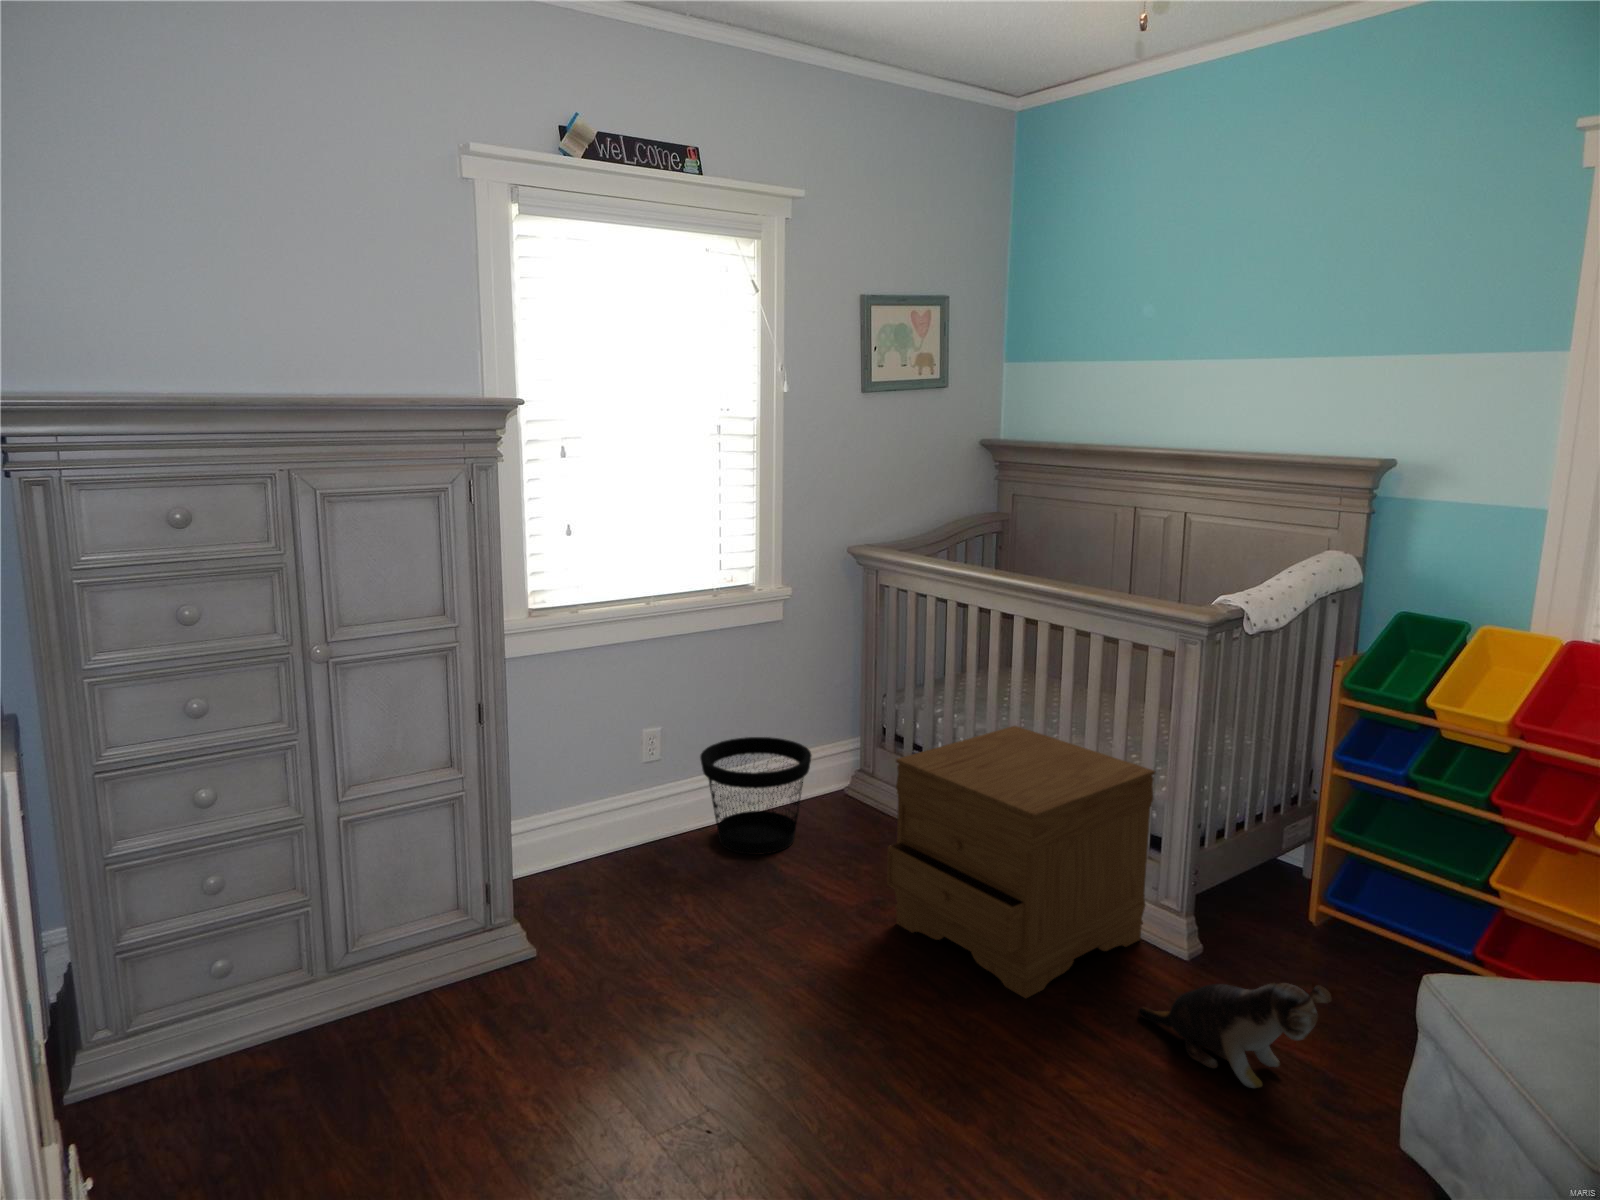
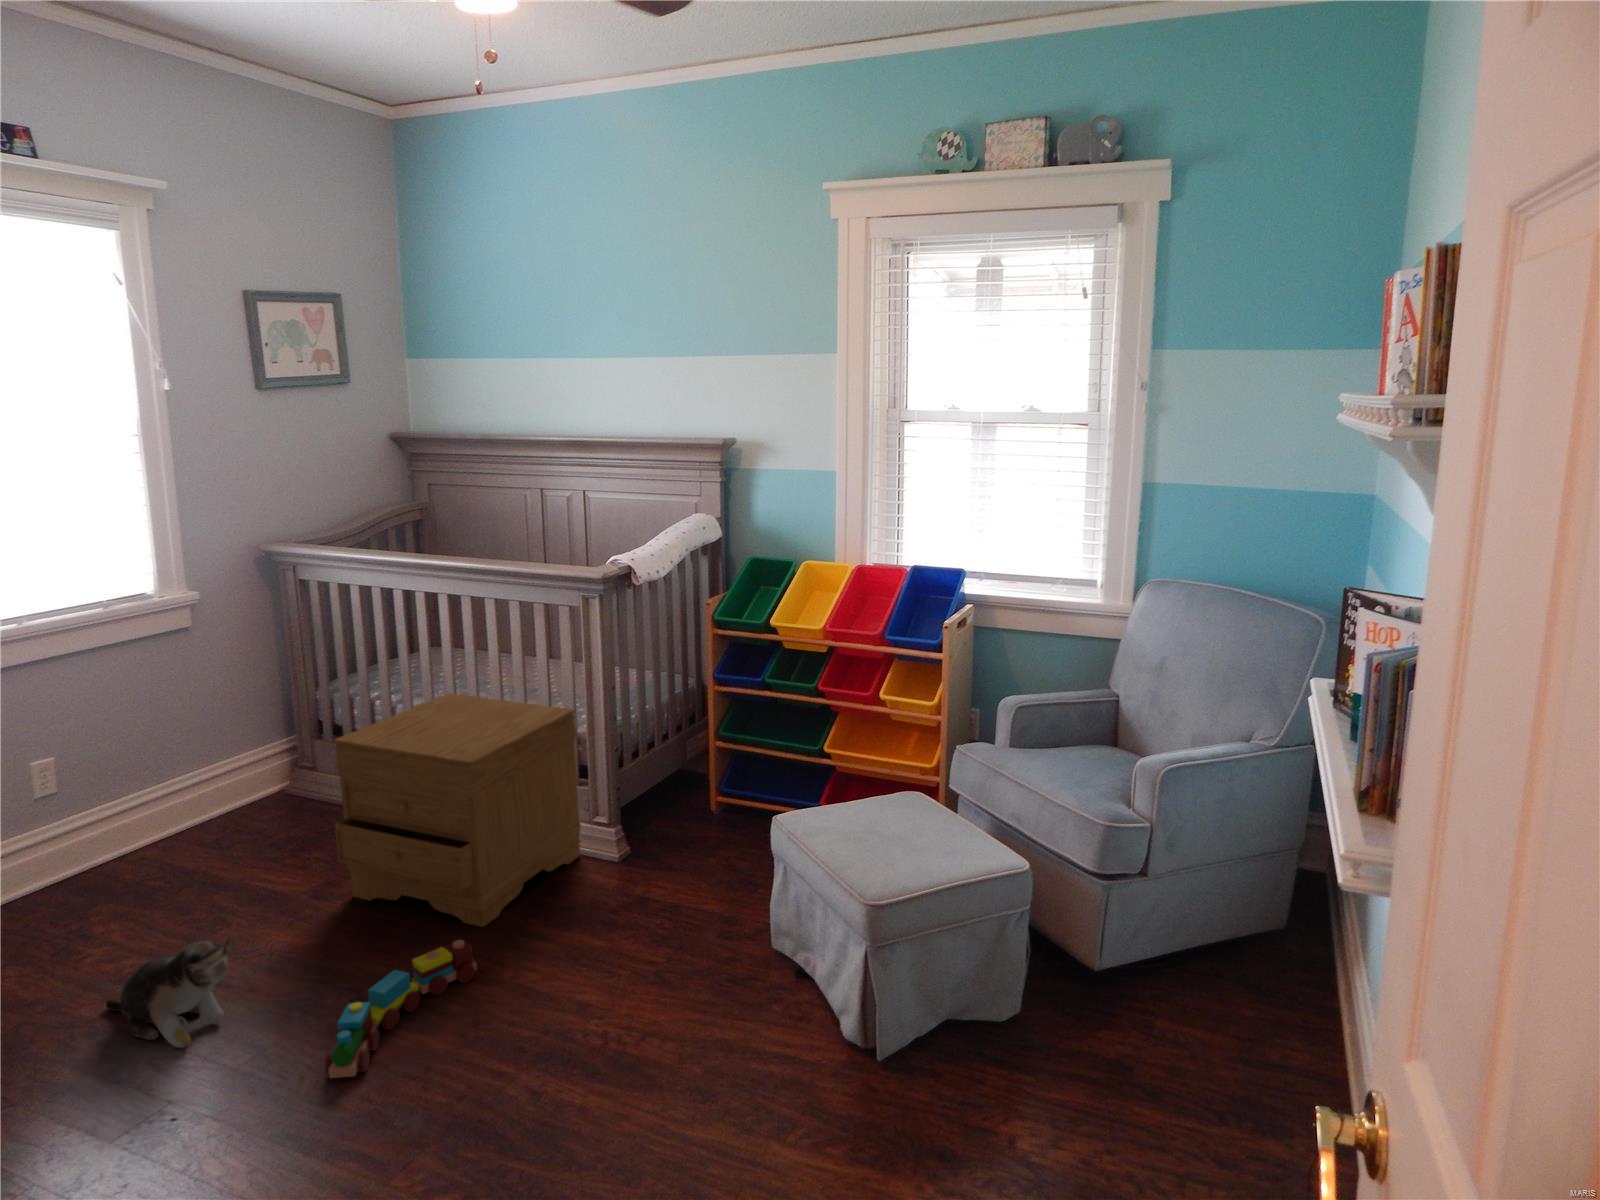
wastebasket: present [700,737,811,855] -> none [107,748,243,873]
plush toy: present [1139,983,1331,1088] -> present [106,935,235,1048]
toy train: none [855,1011,1017,1136] -> present [325,940,477,1078]

